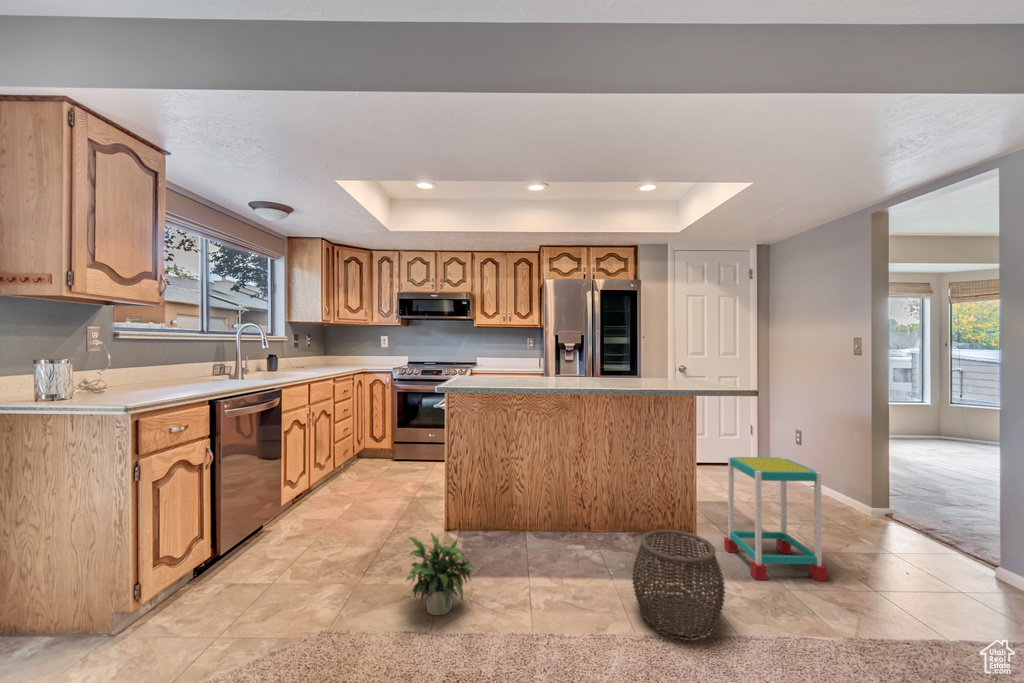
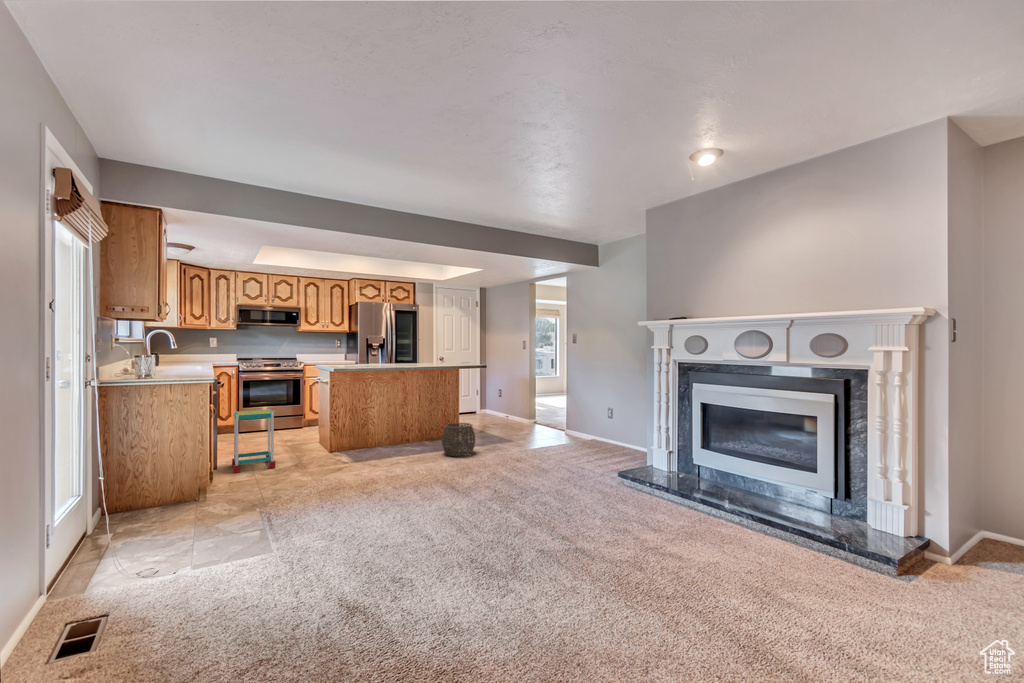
side table: present [724,457,827,581] -> present [232,409,276,473]
potted plant: present [407,533,475,615] -> none [338,435,380,467]

